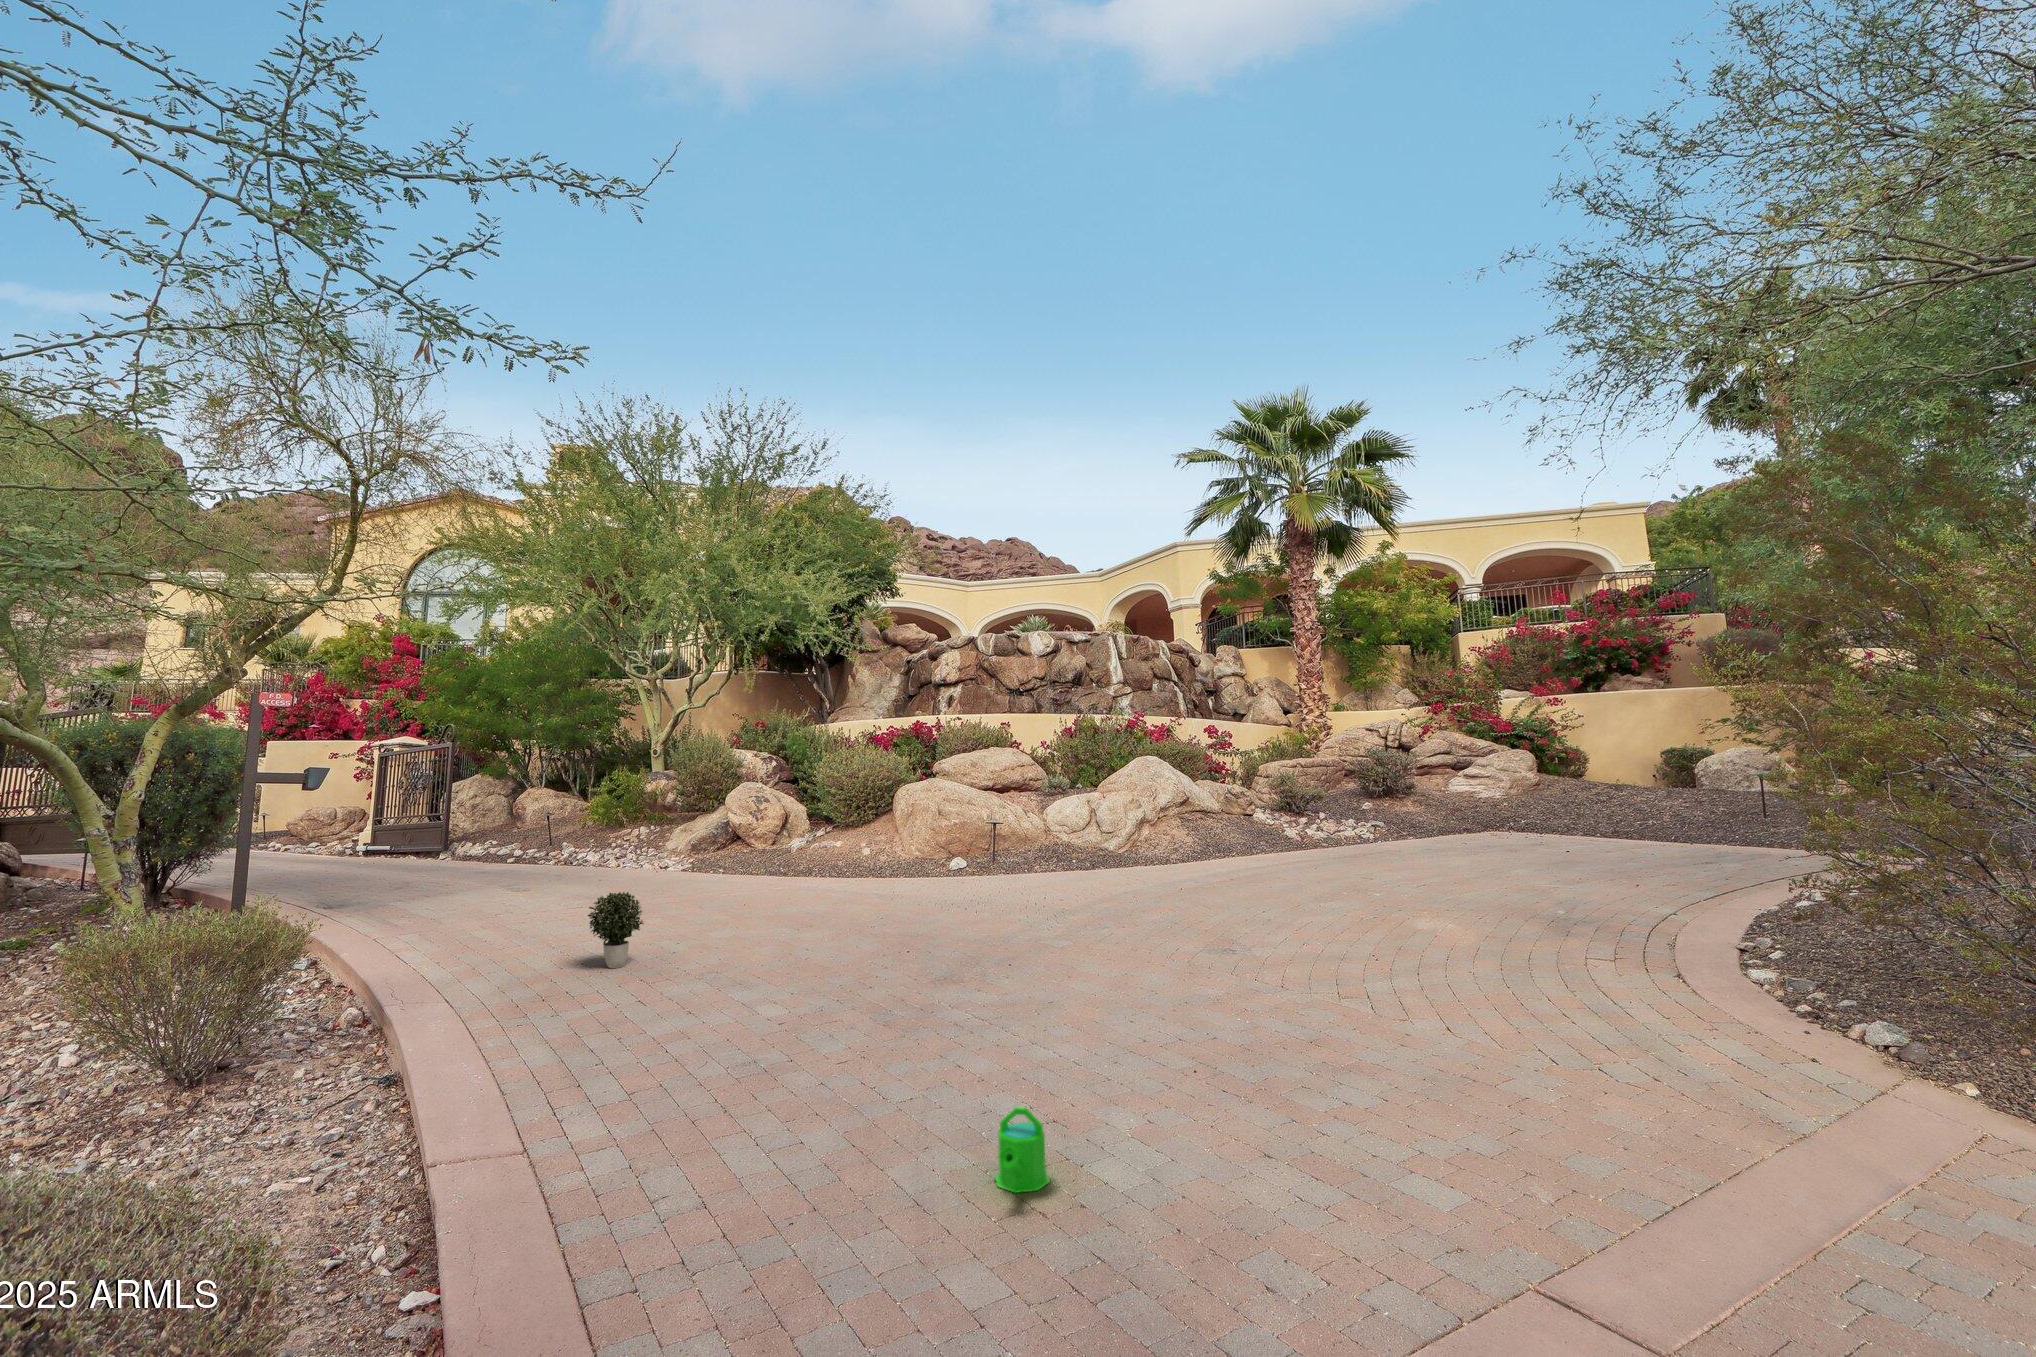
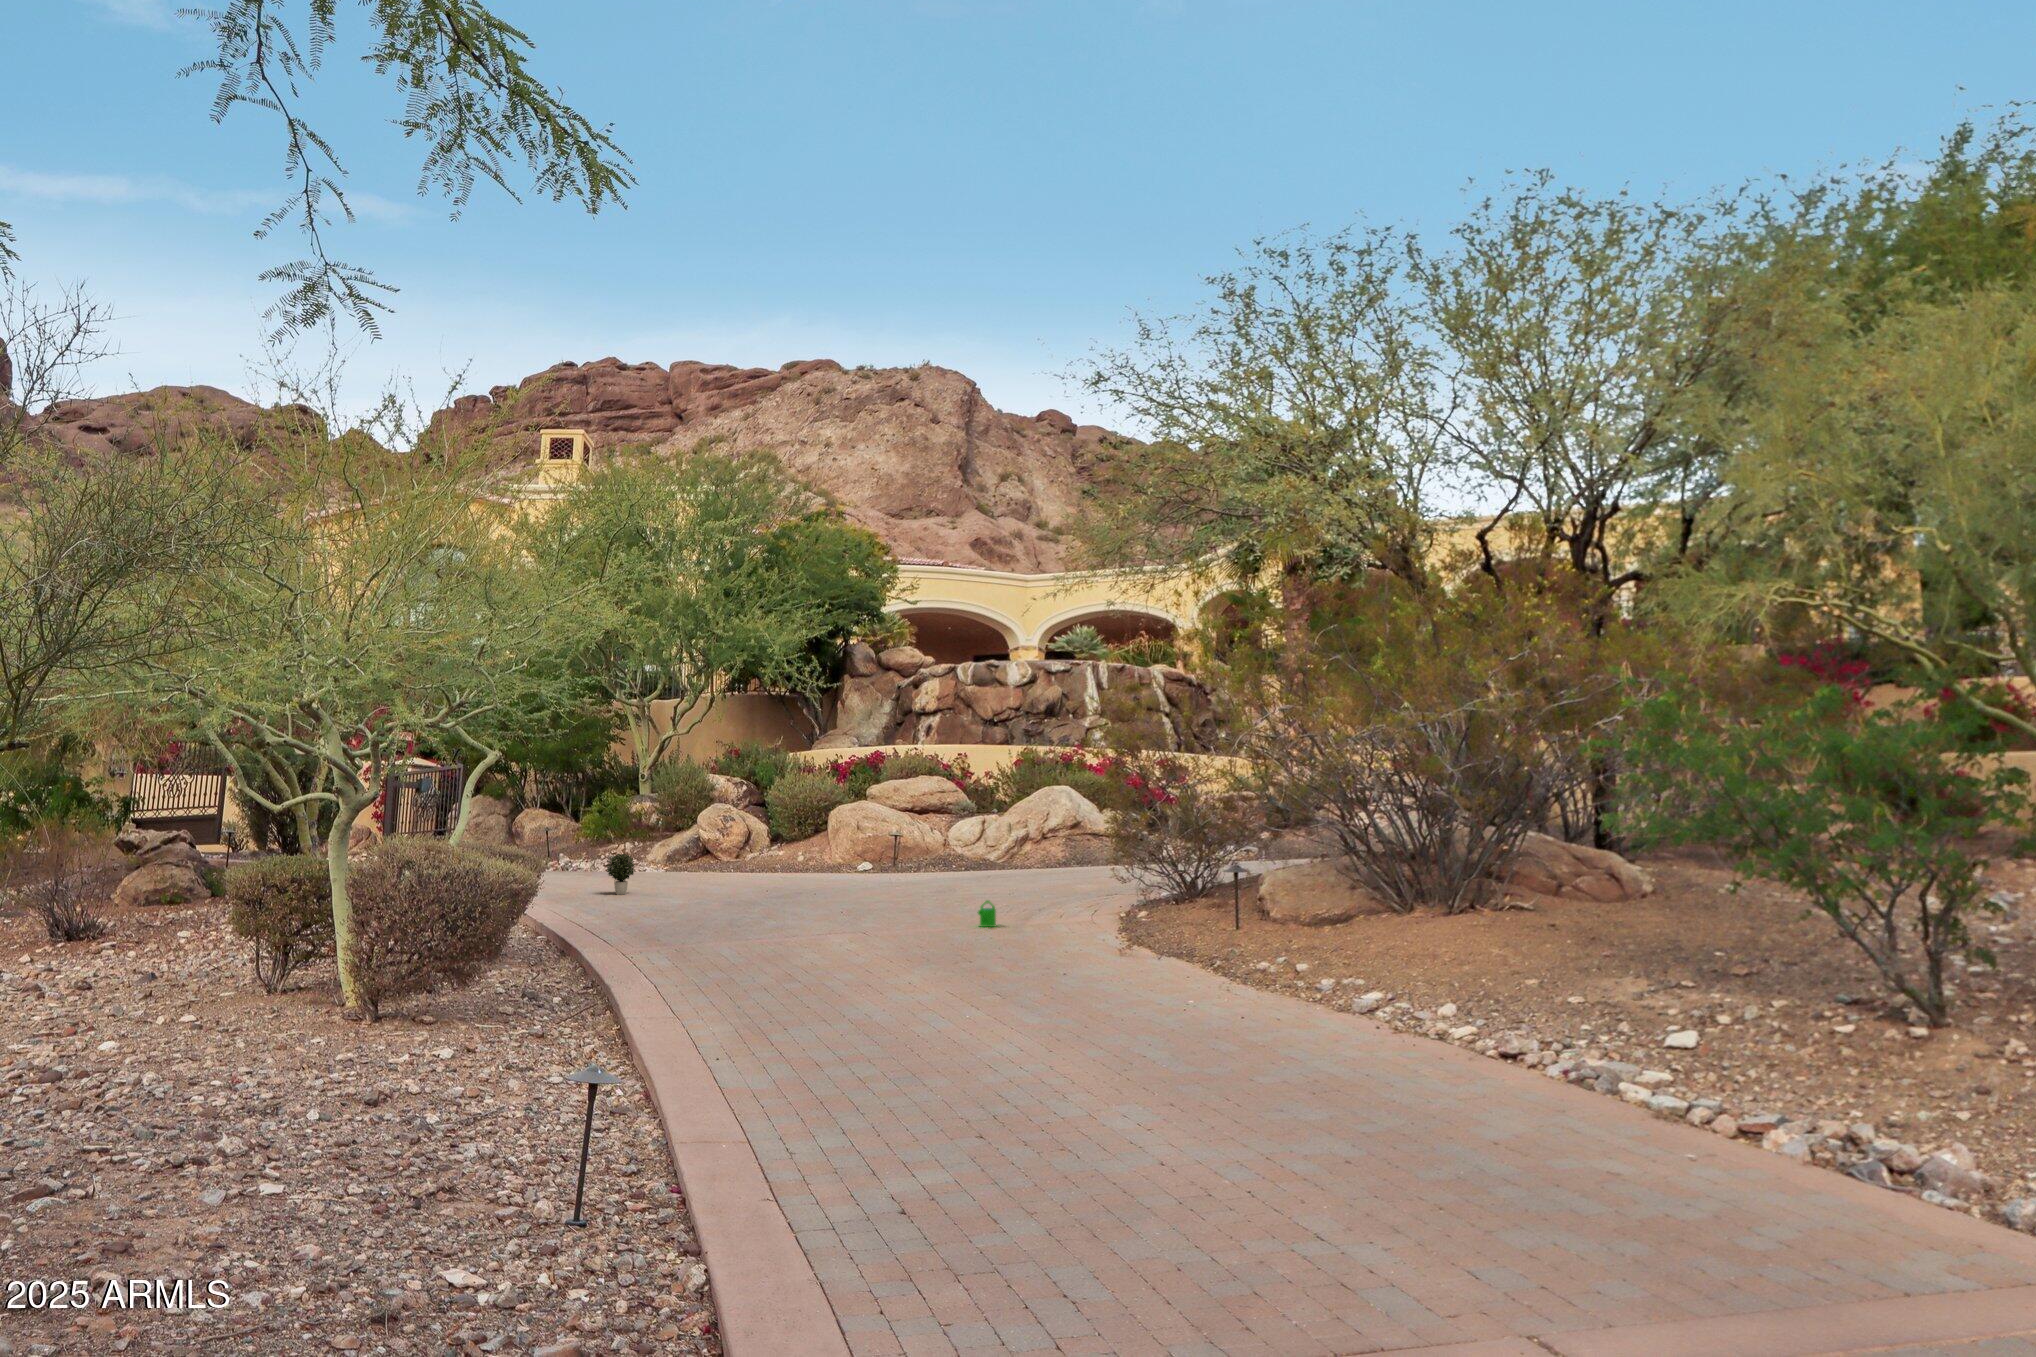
watering can: present [995,1106,1050,1193] -> present [978,901,996,927]

